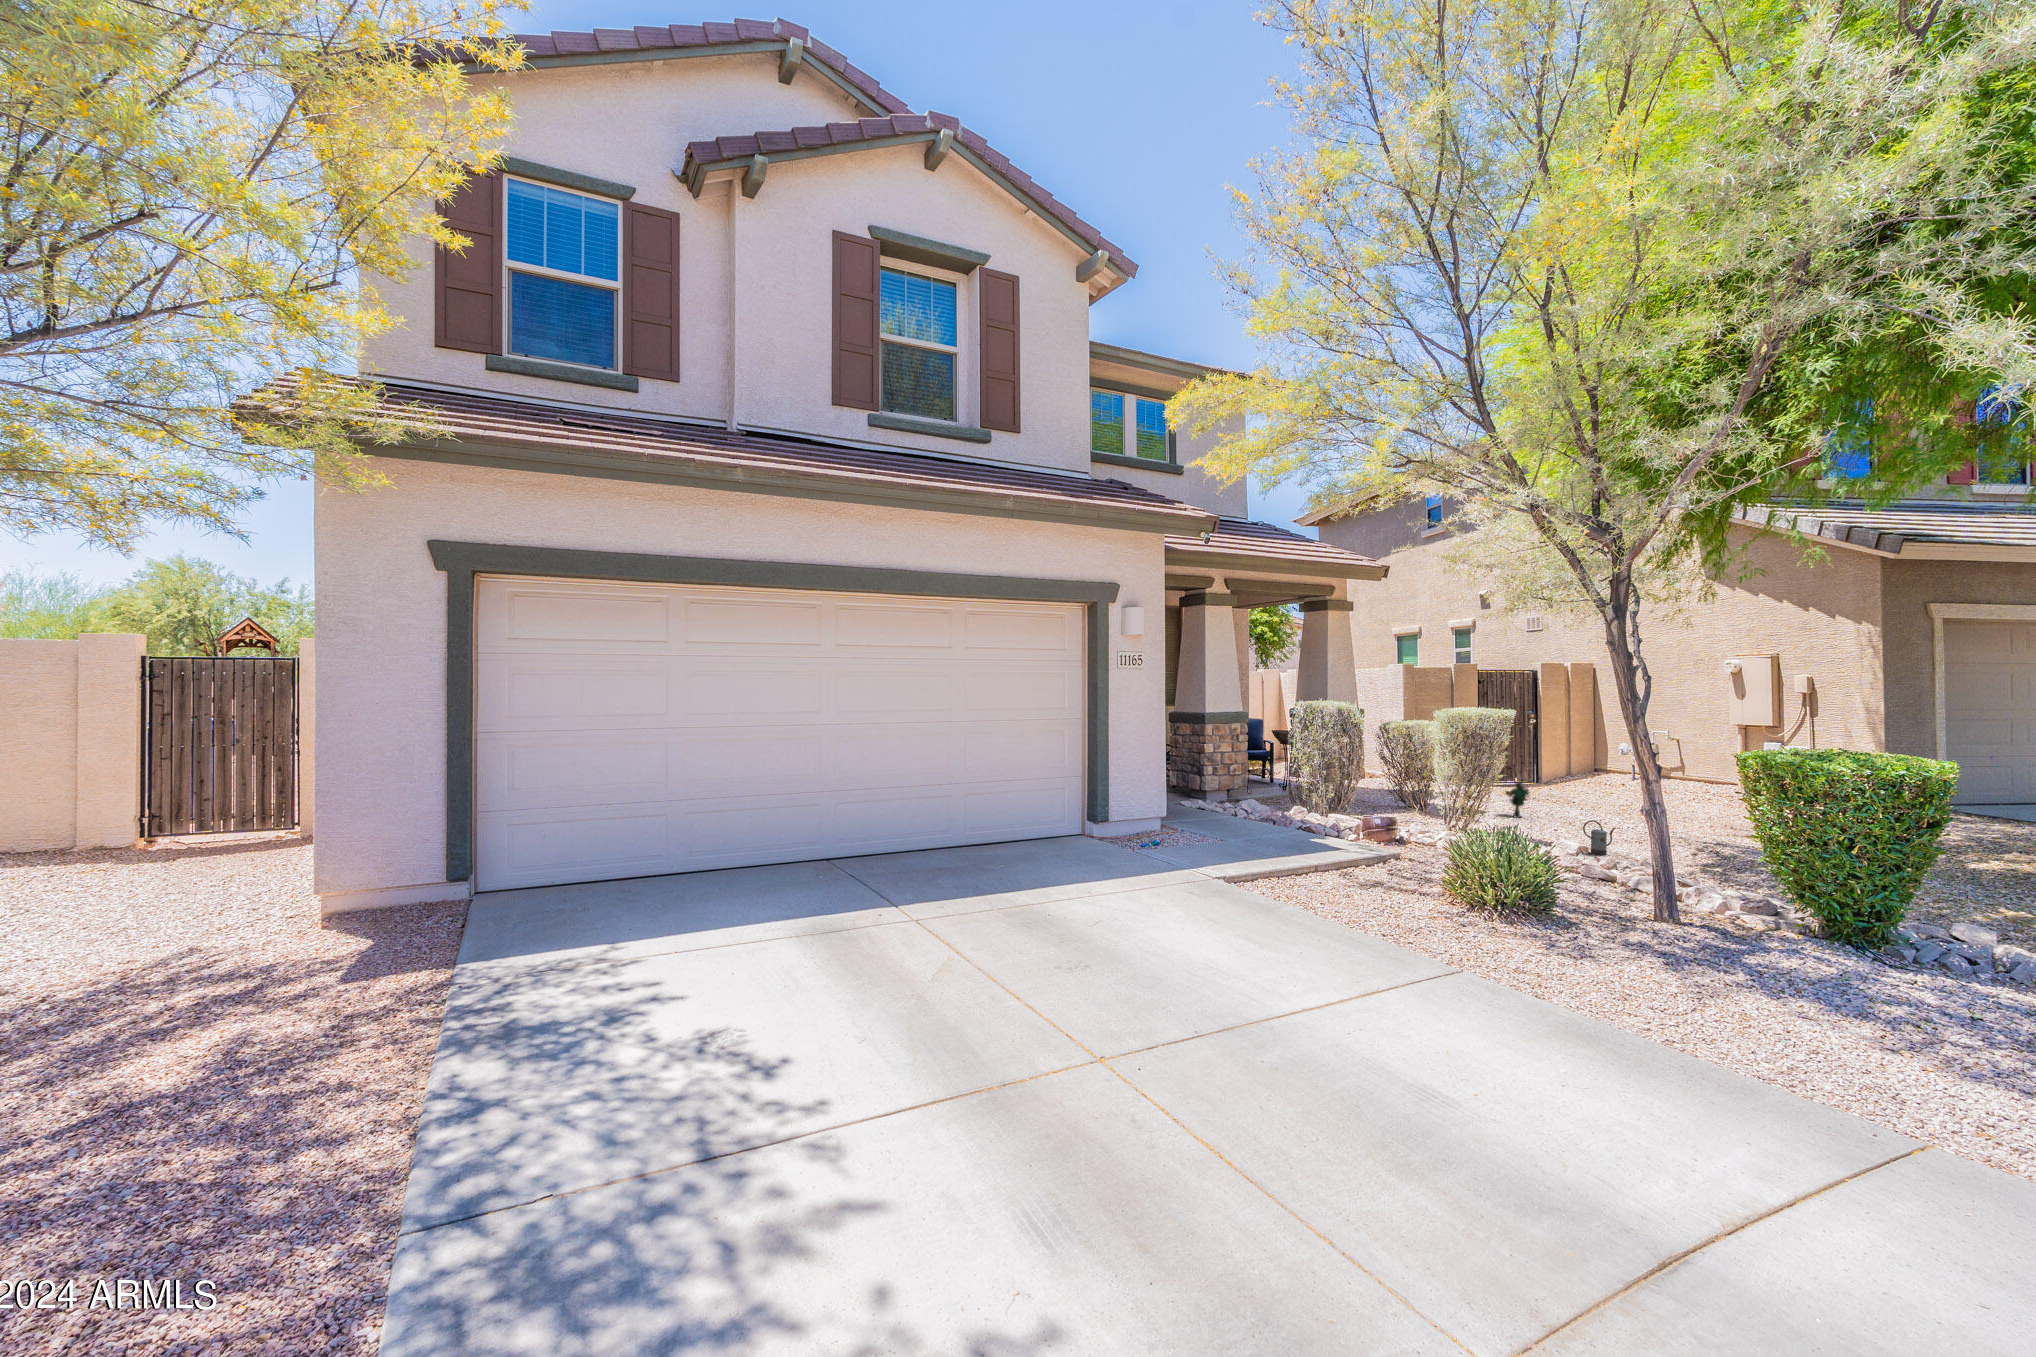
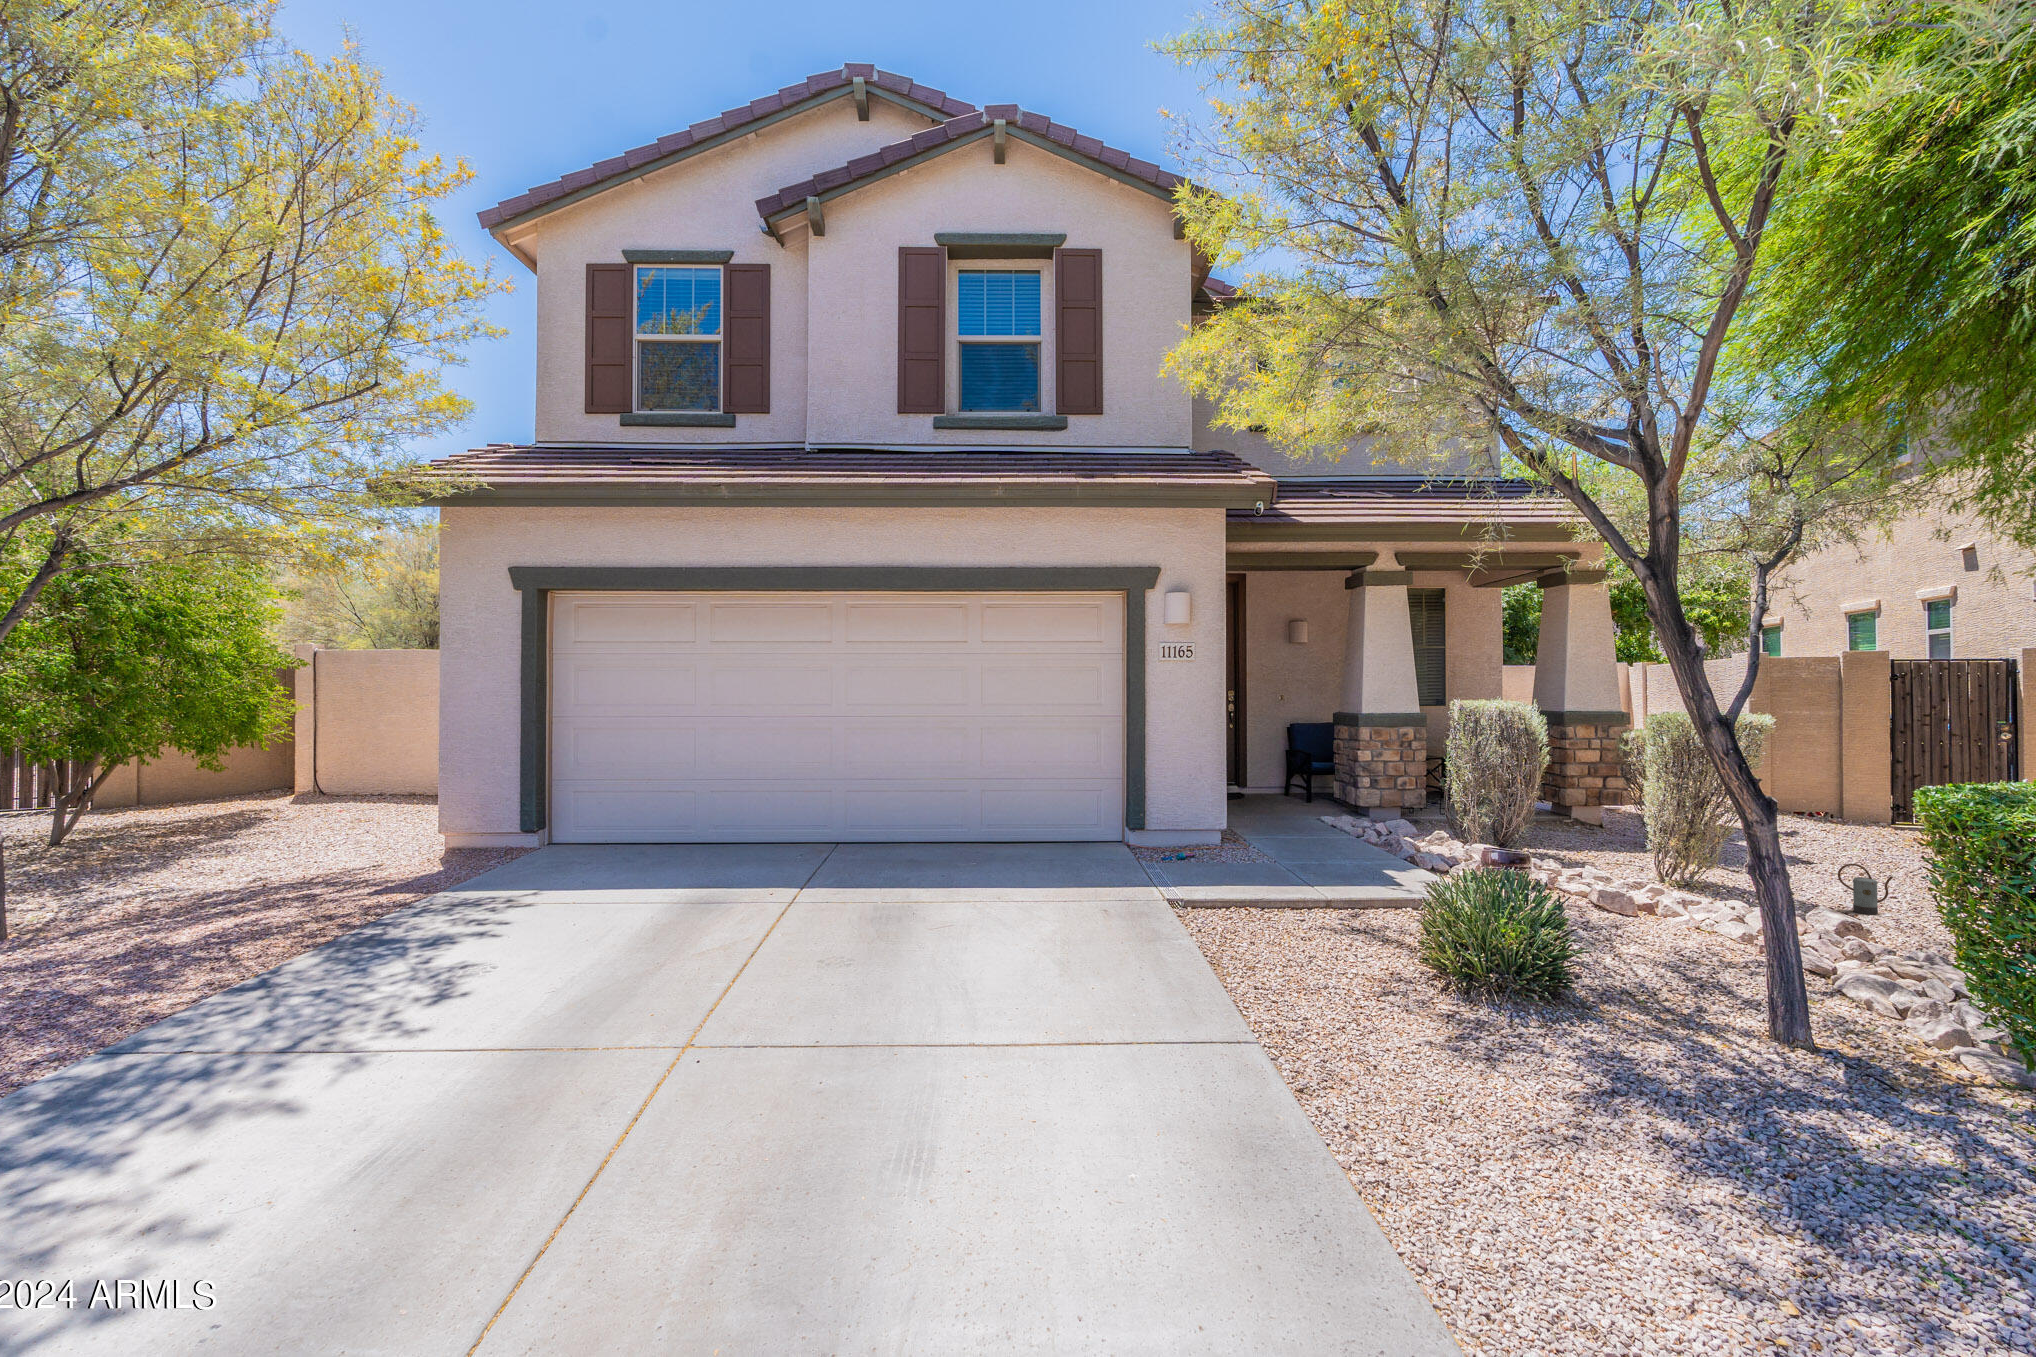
decorative plant: present [1506,779,1529,818] -> none [1817,810,1860,866]

